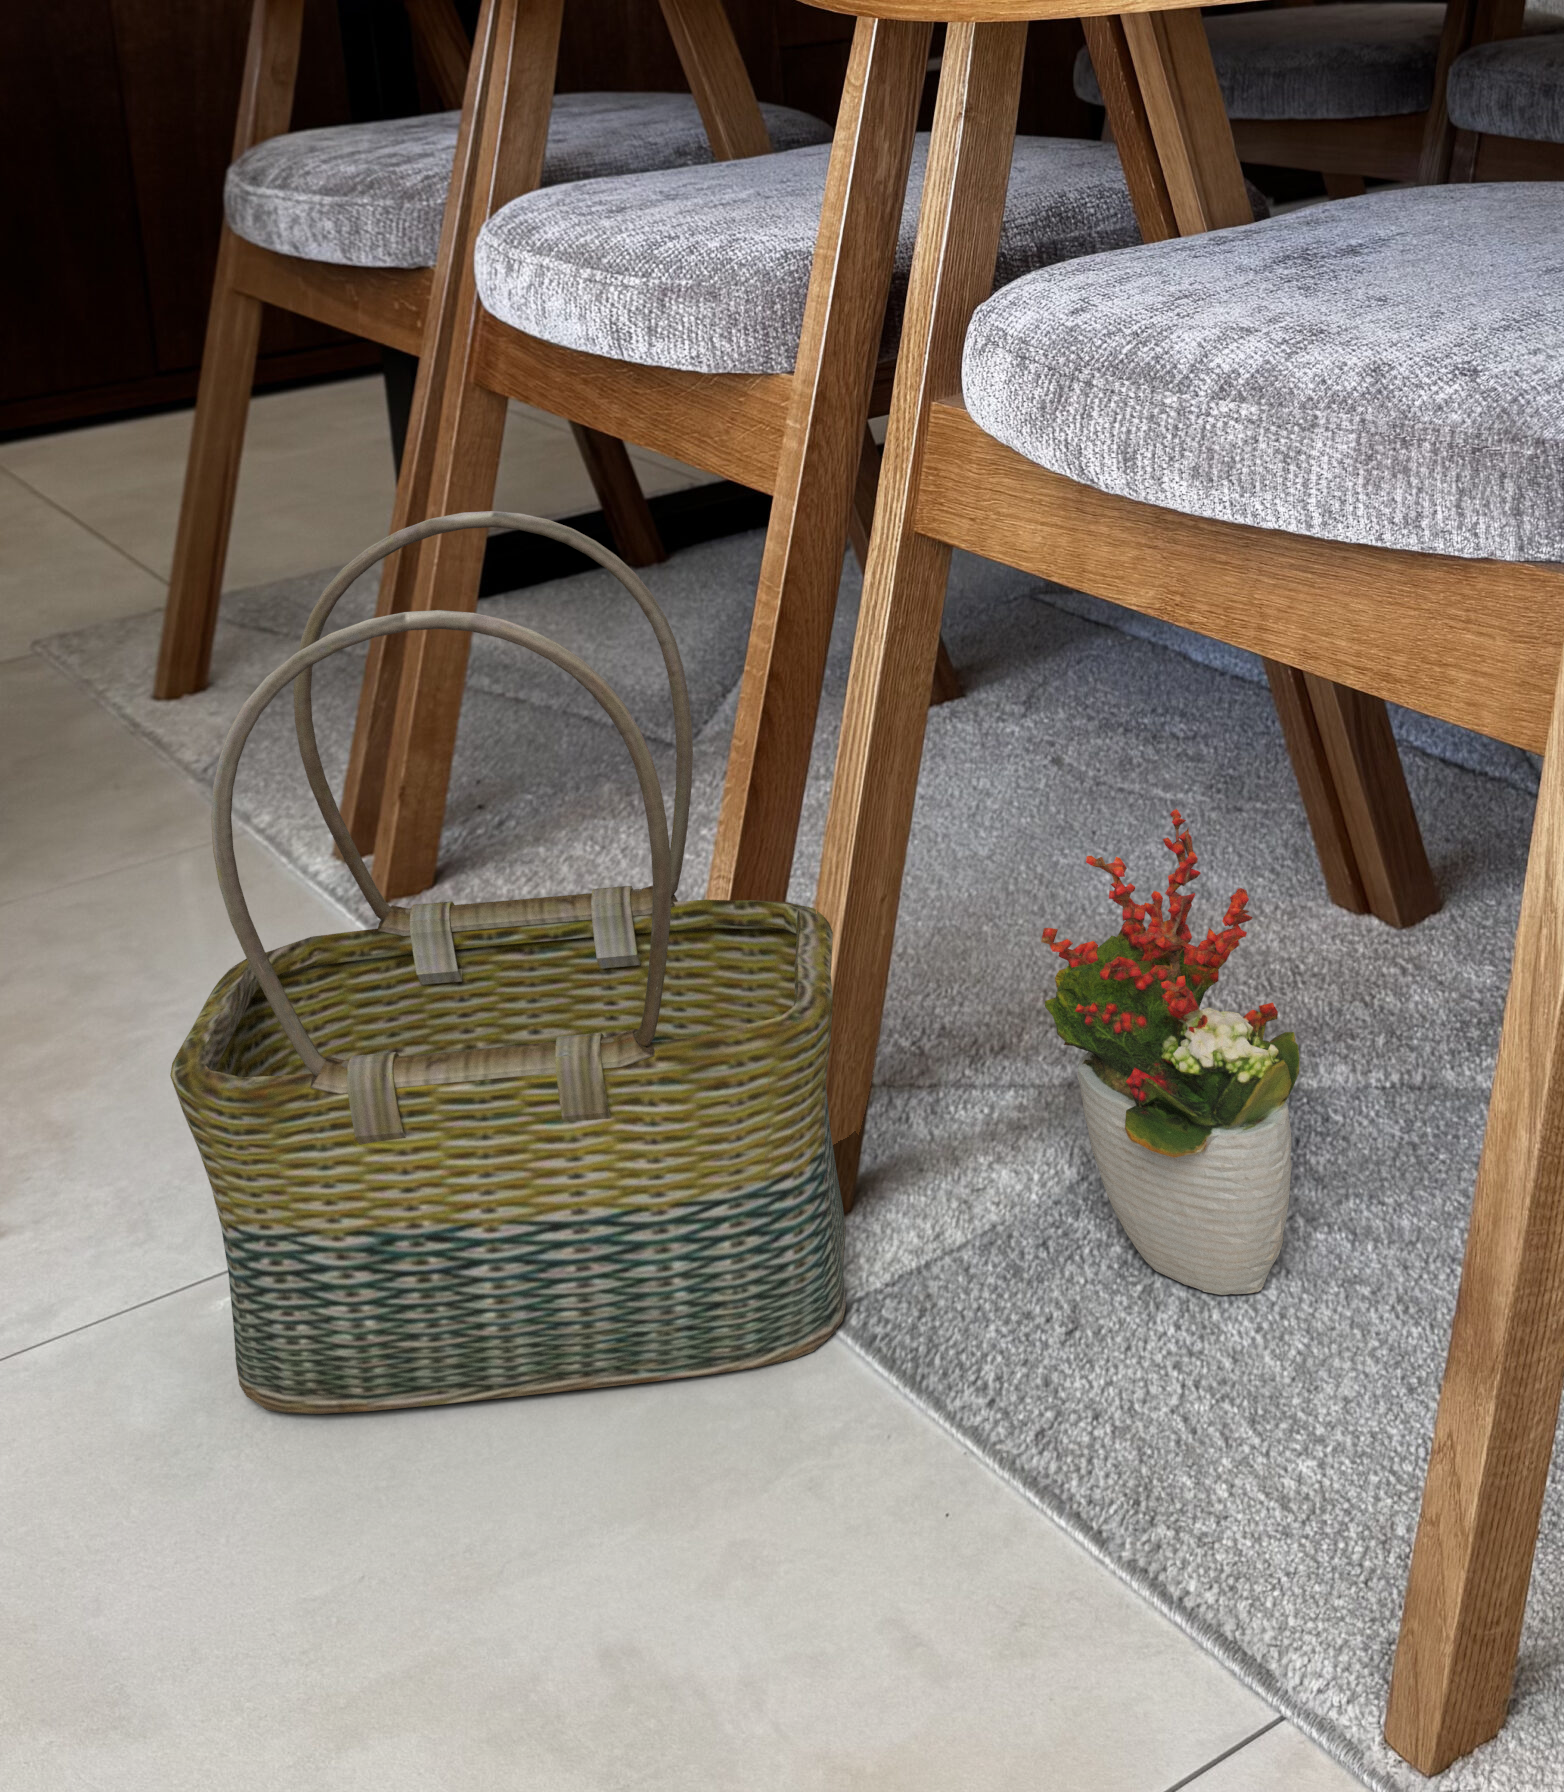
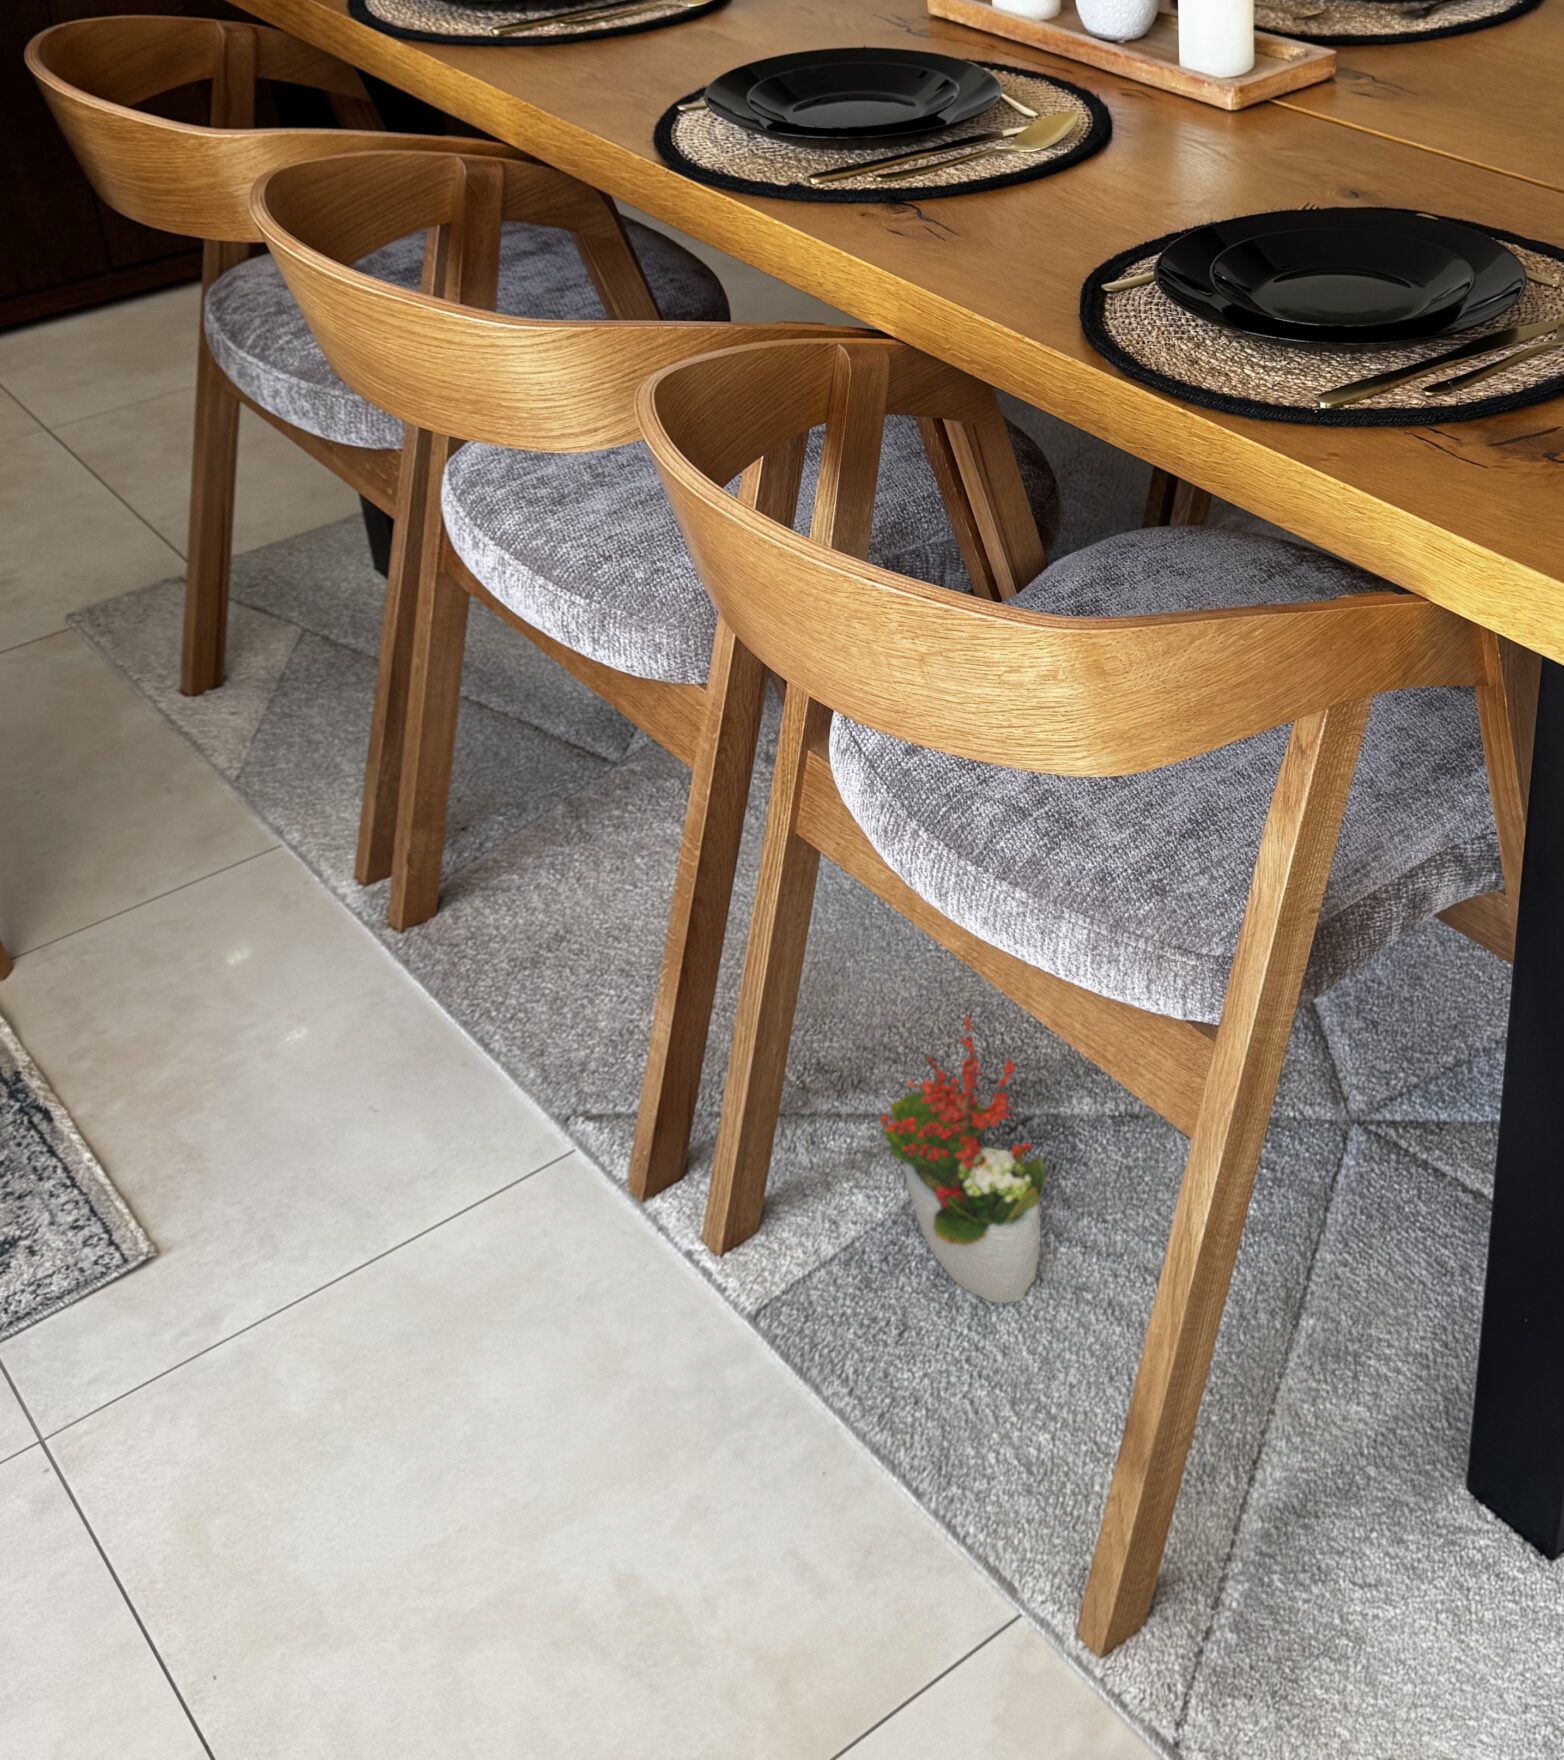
basket: present [170,511,846,1414] -> none [318,838,757,1408]

